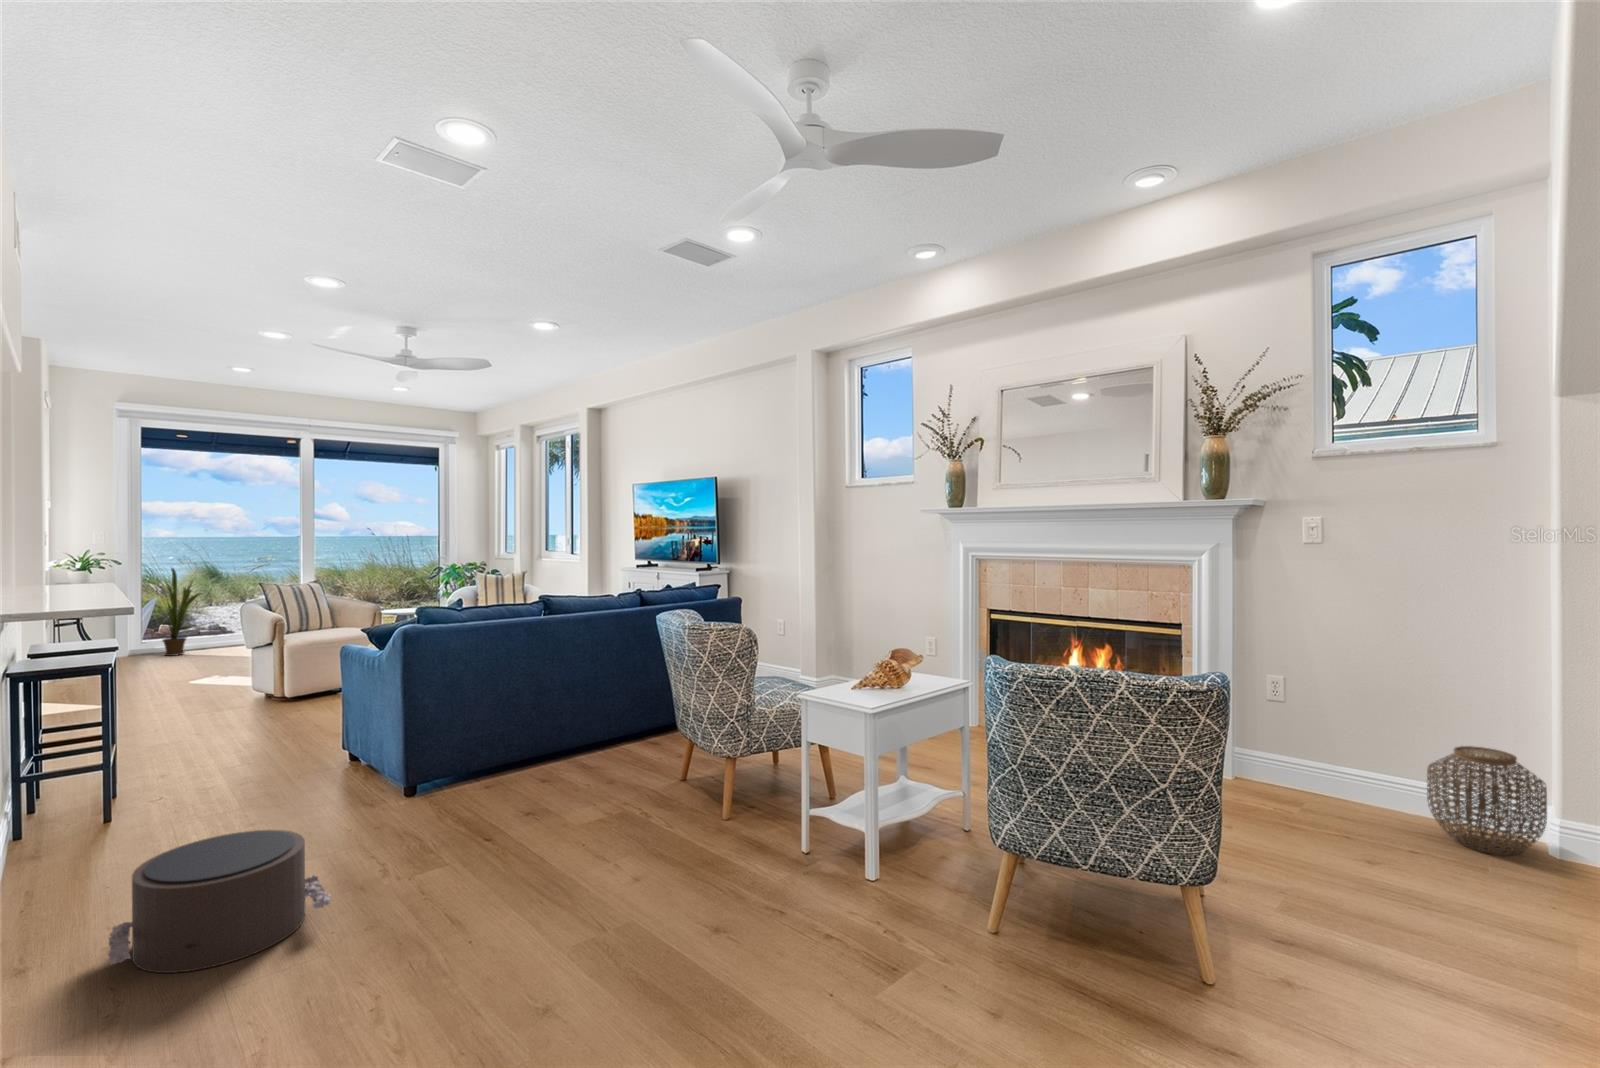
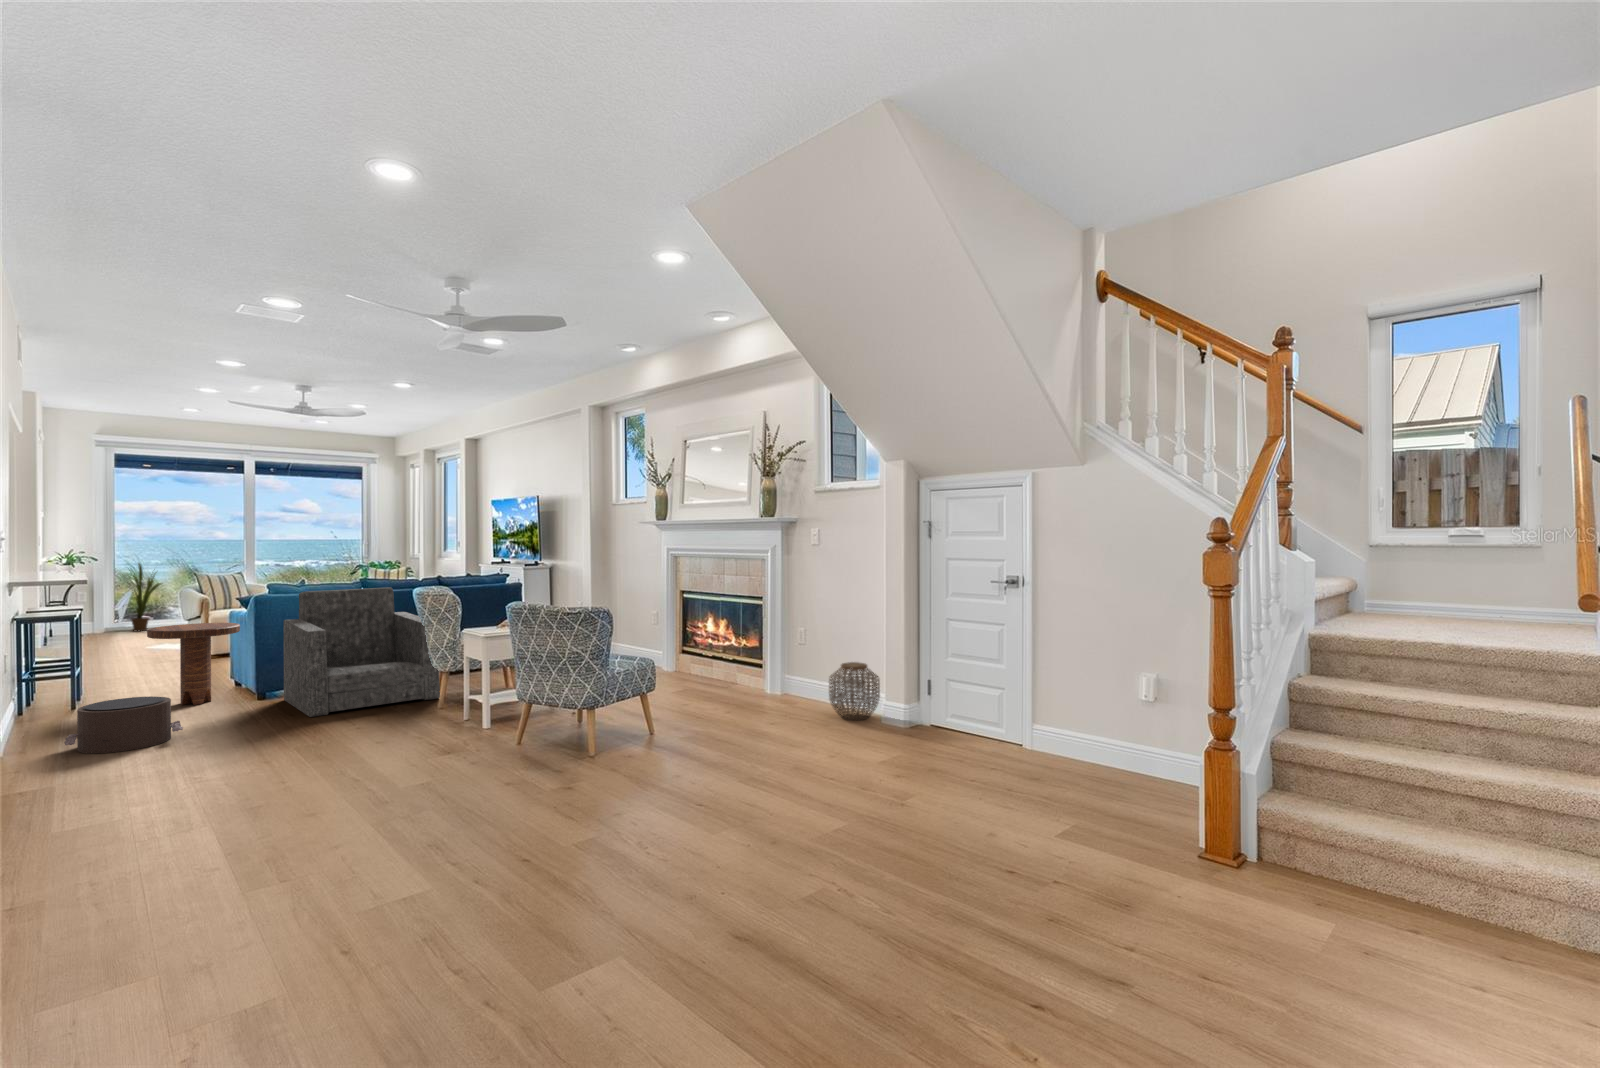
armchair: none [448,610,701,845] -> present [284,588,440,717]
side table: none [231,668,375,810] -> present [147,623,240,705]

